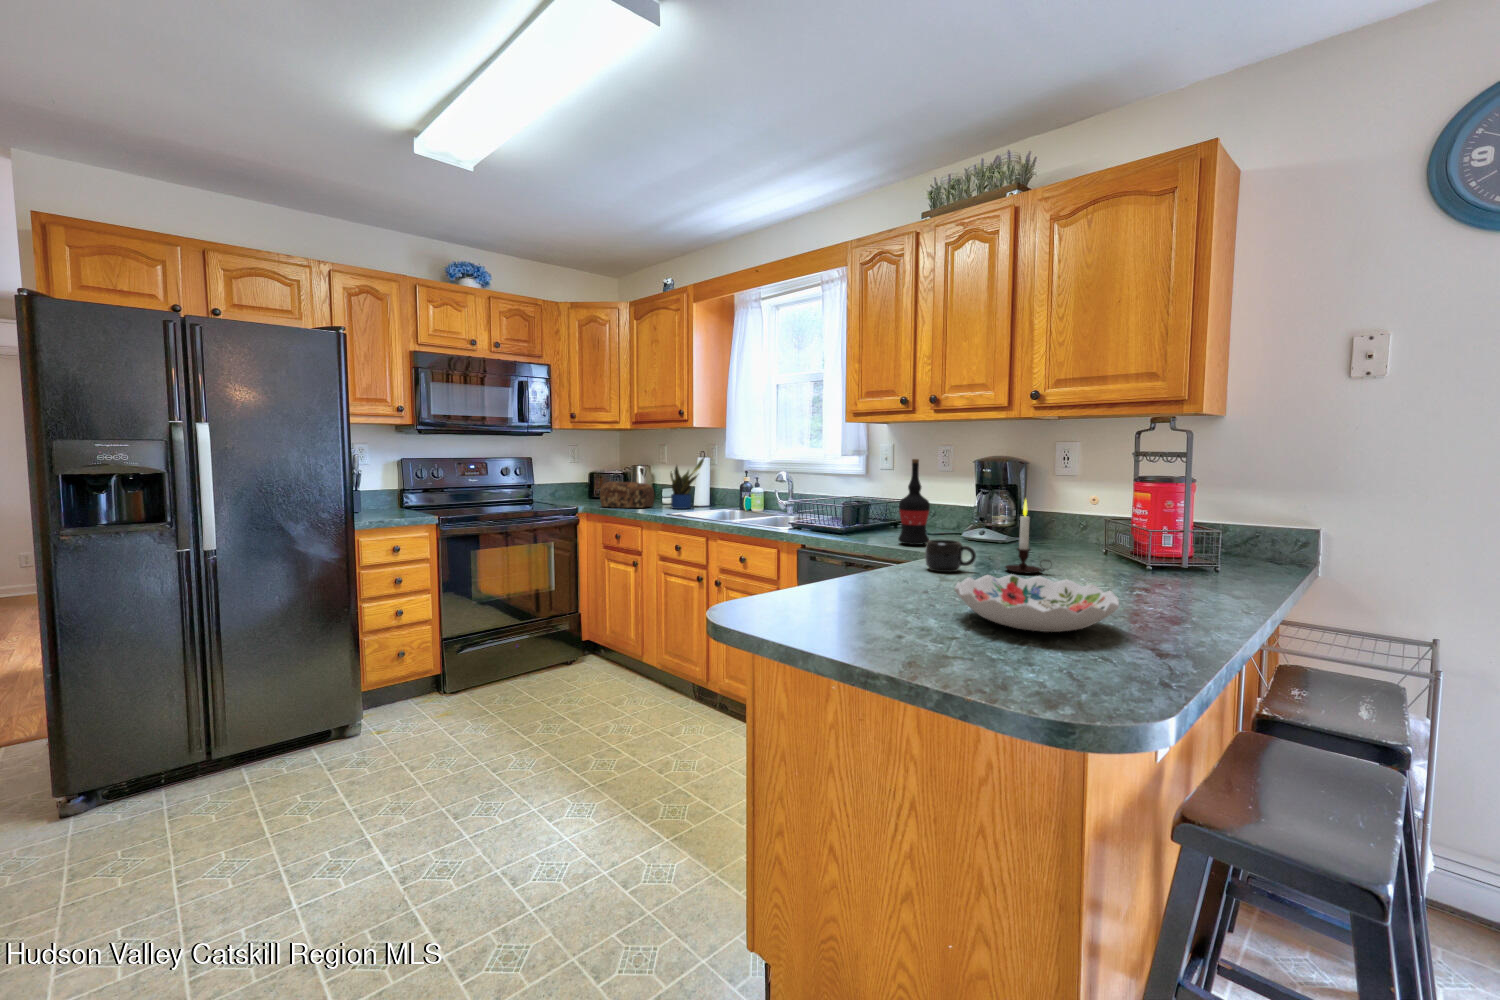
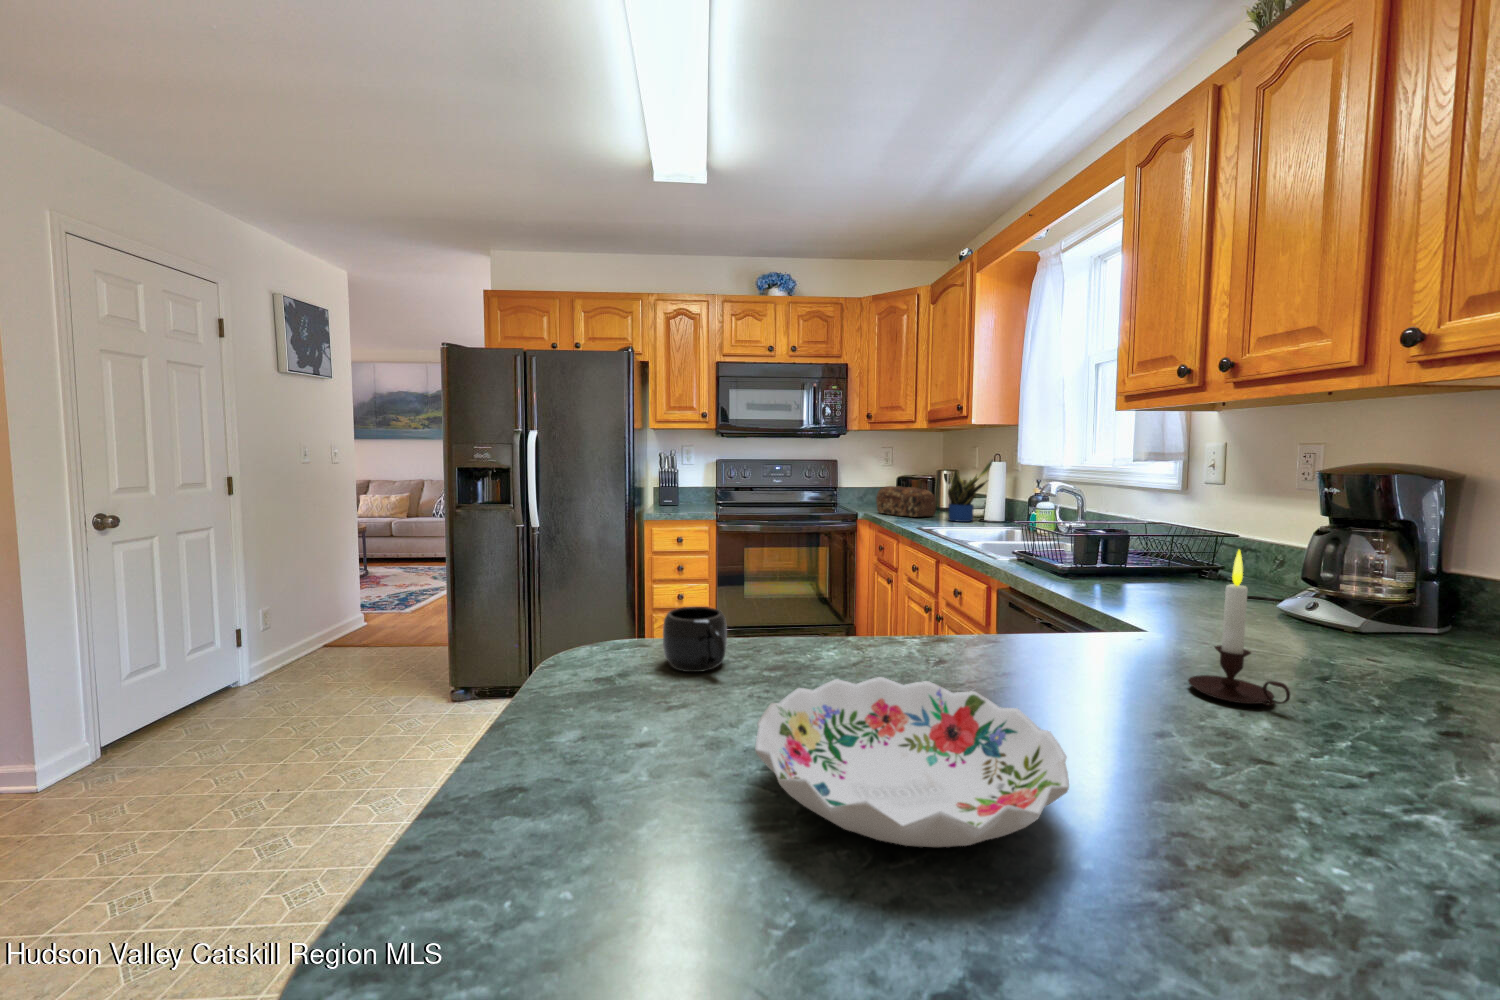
wine bottle: present [898,459,930,545] -> none [1121,466,1183,609]
mug: present [925,540,976,572] -> present [663,607,727,672]

